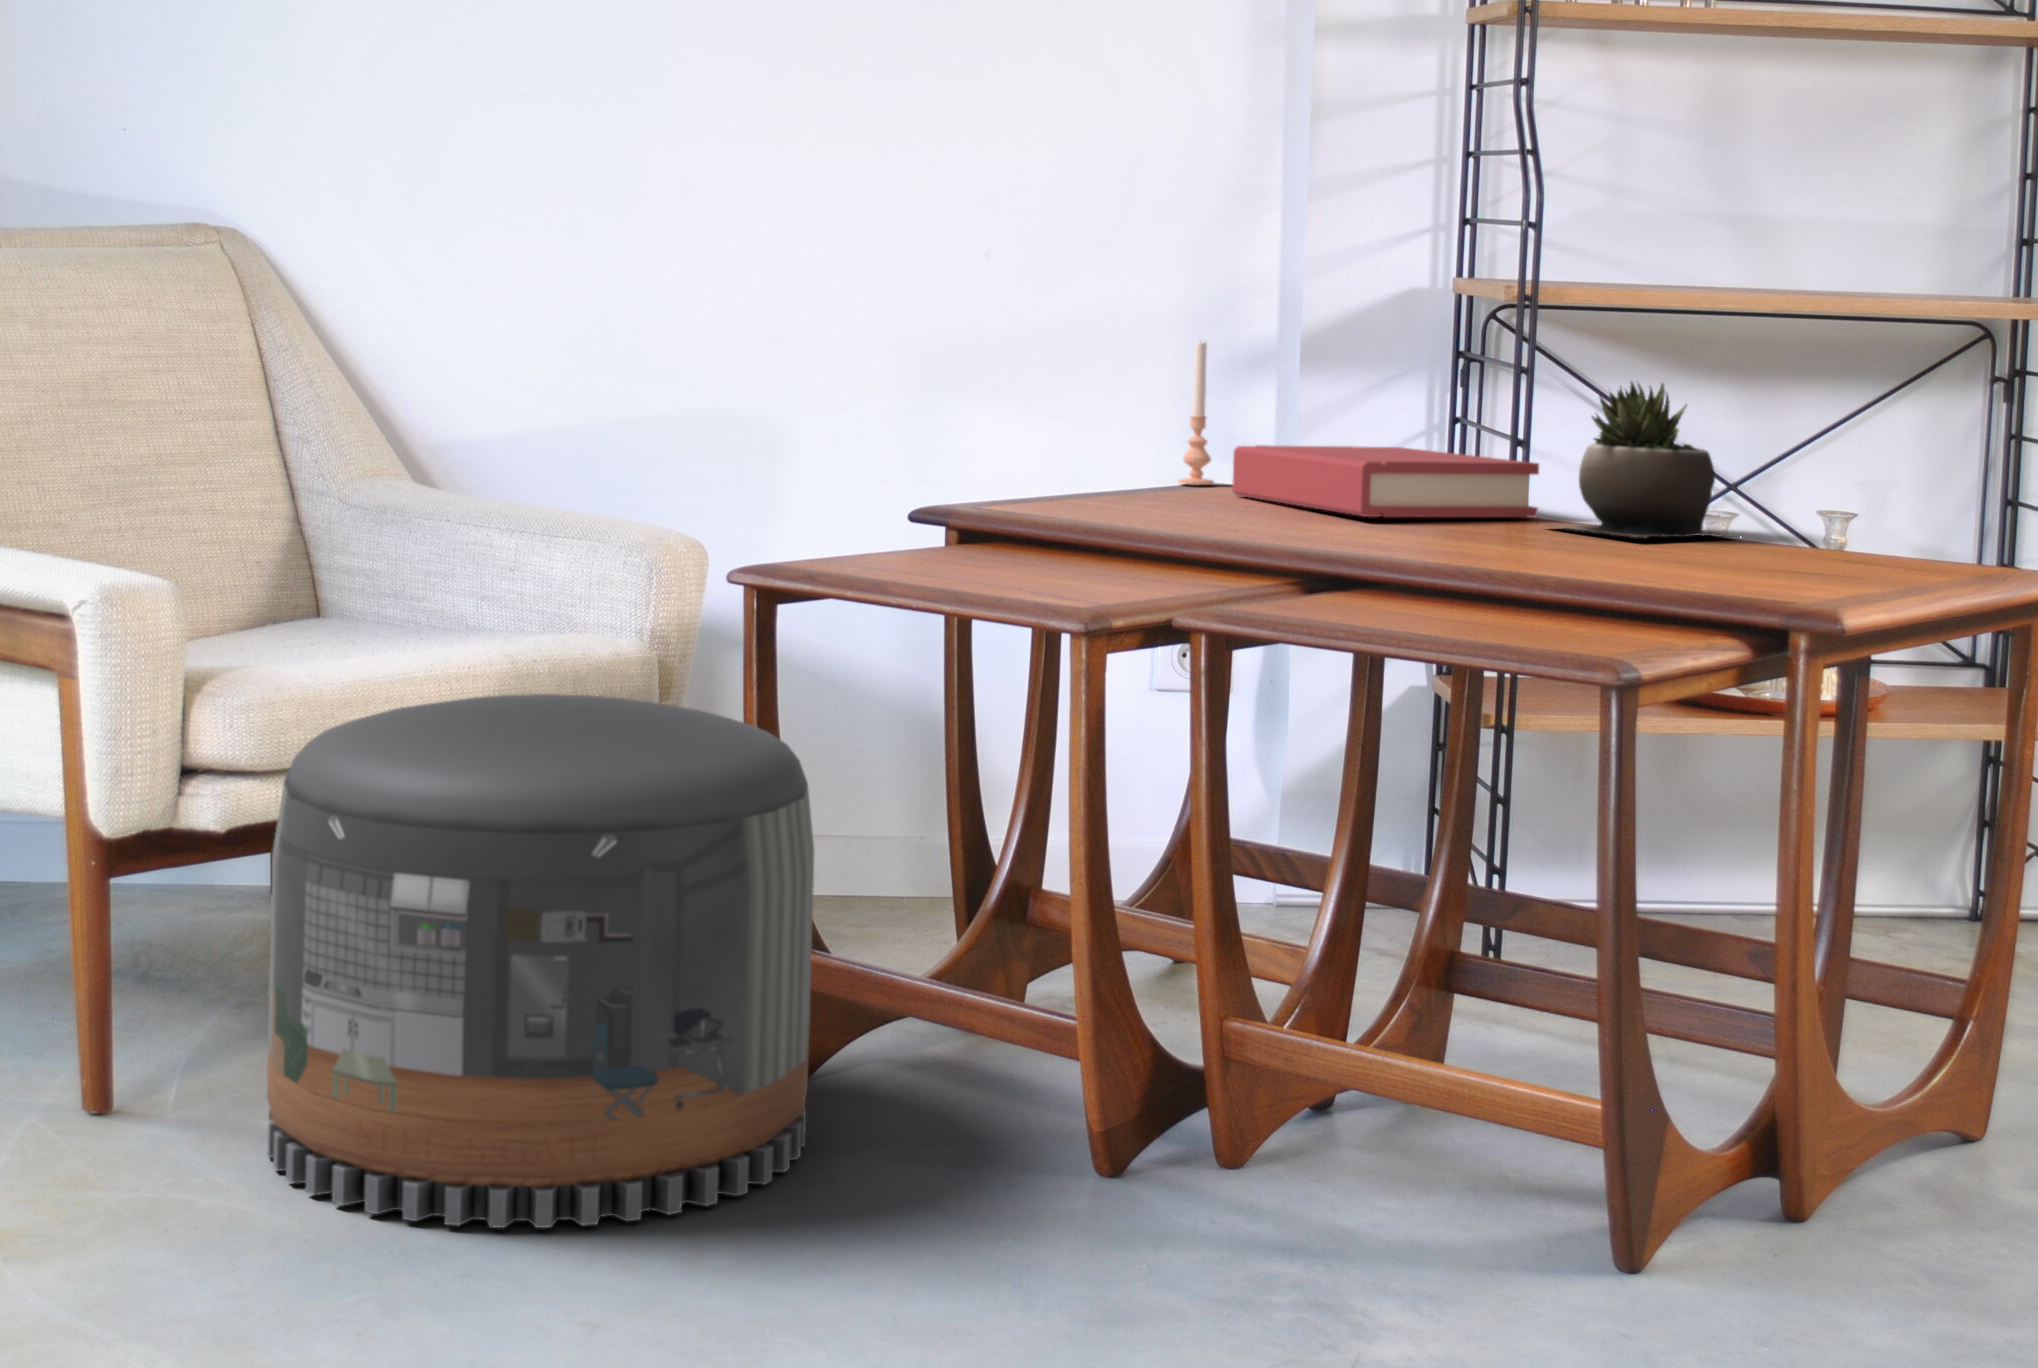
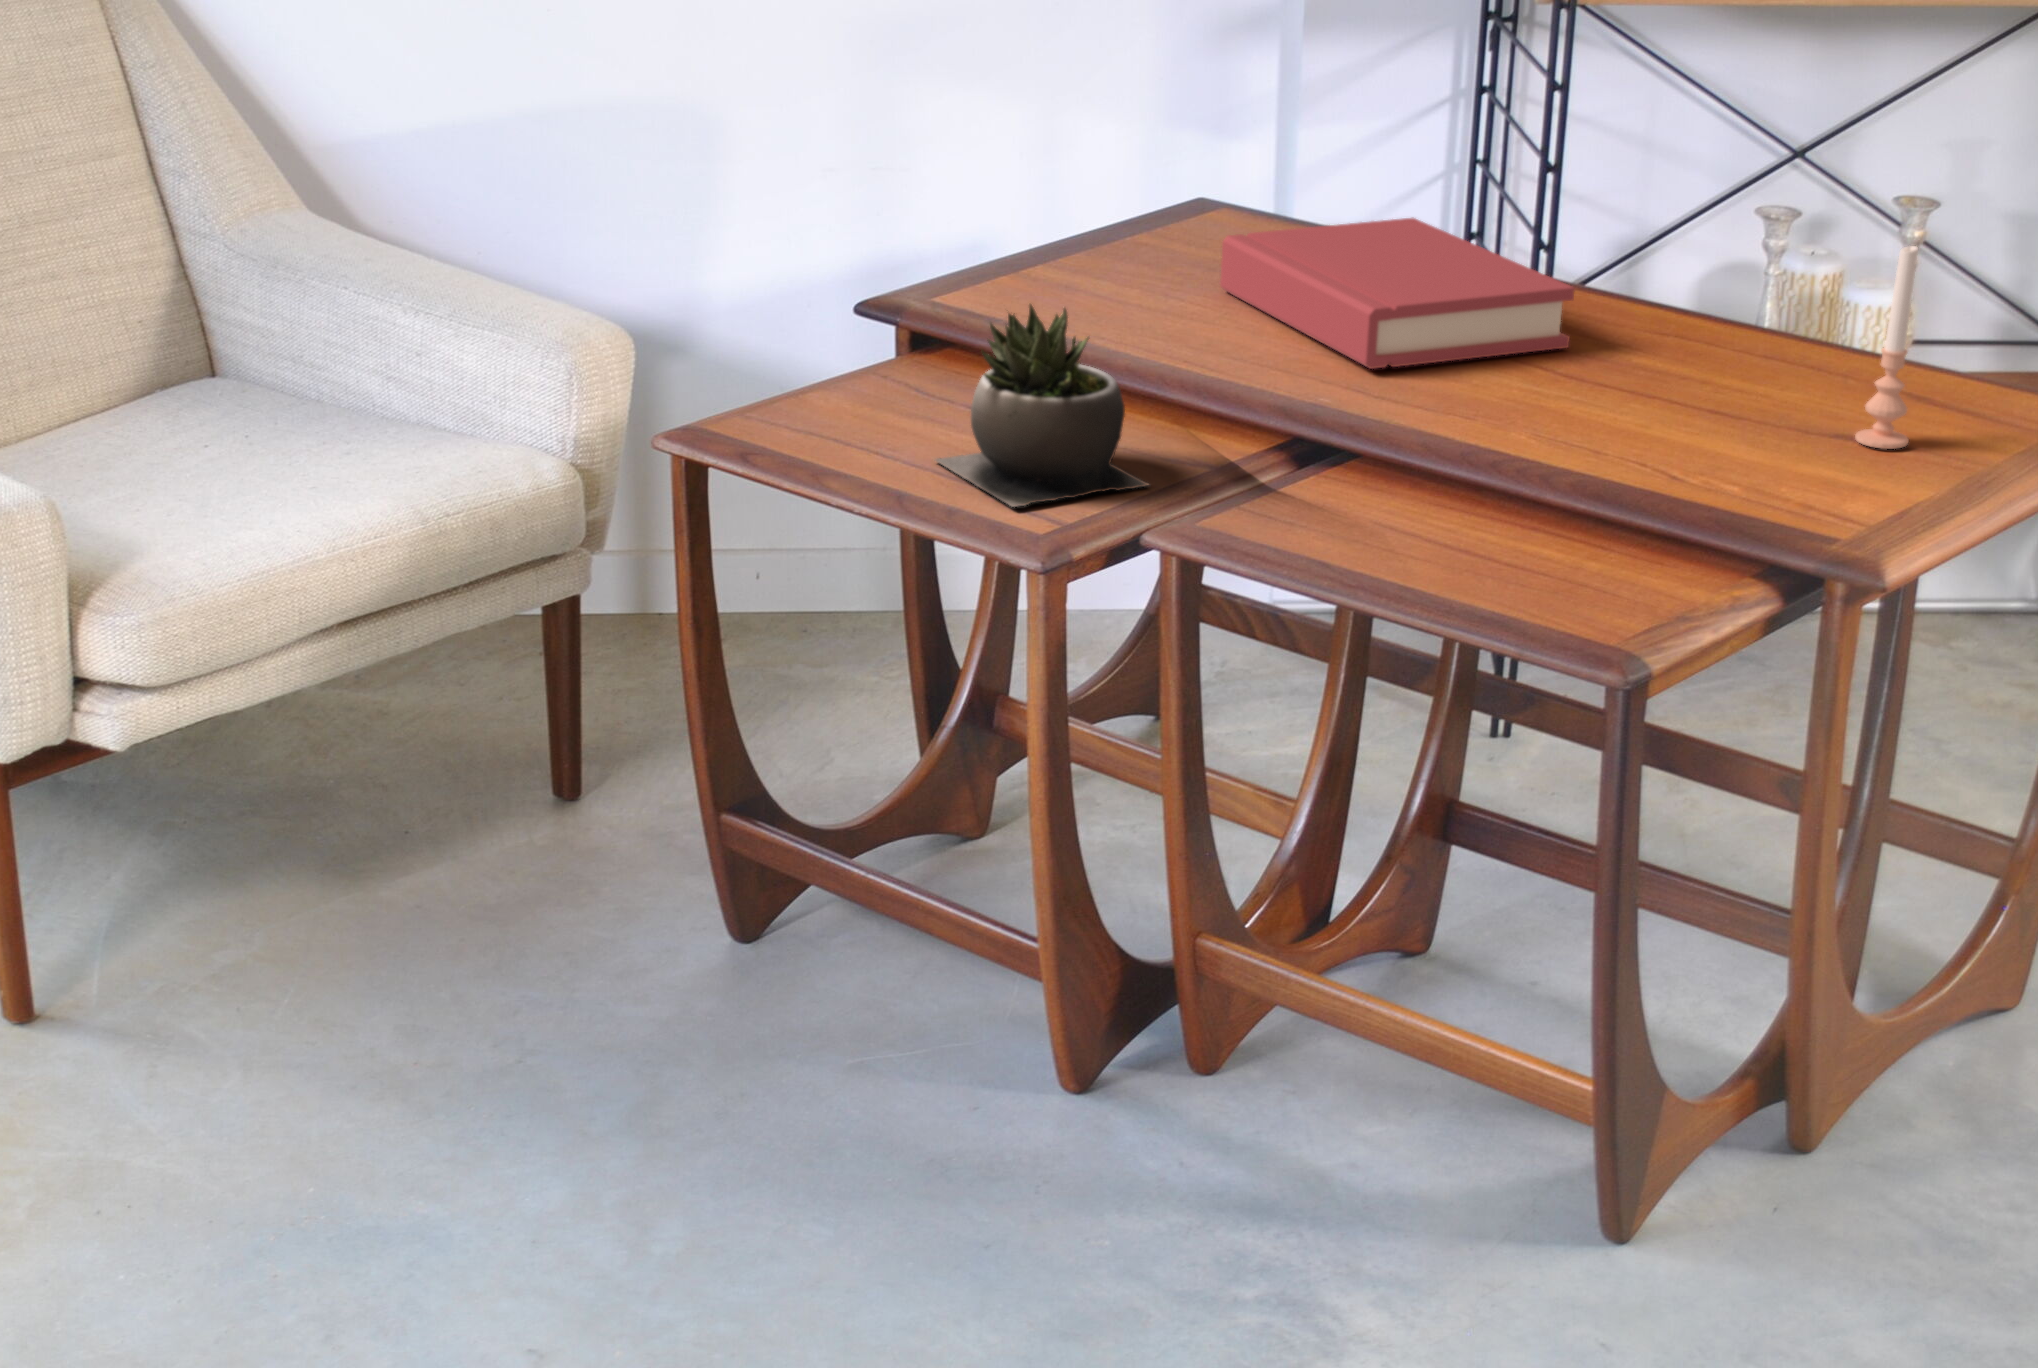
candle: present [1179,342,1214,485] -> present [1855,246,1918,449]
succulent plant: present [1554,381,1726,537] -> present [936,304,1149,507]
pouf: present [267,694,815,1228] -> none [186,577,761,1196]

